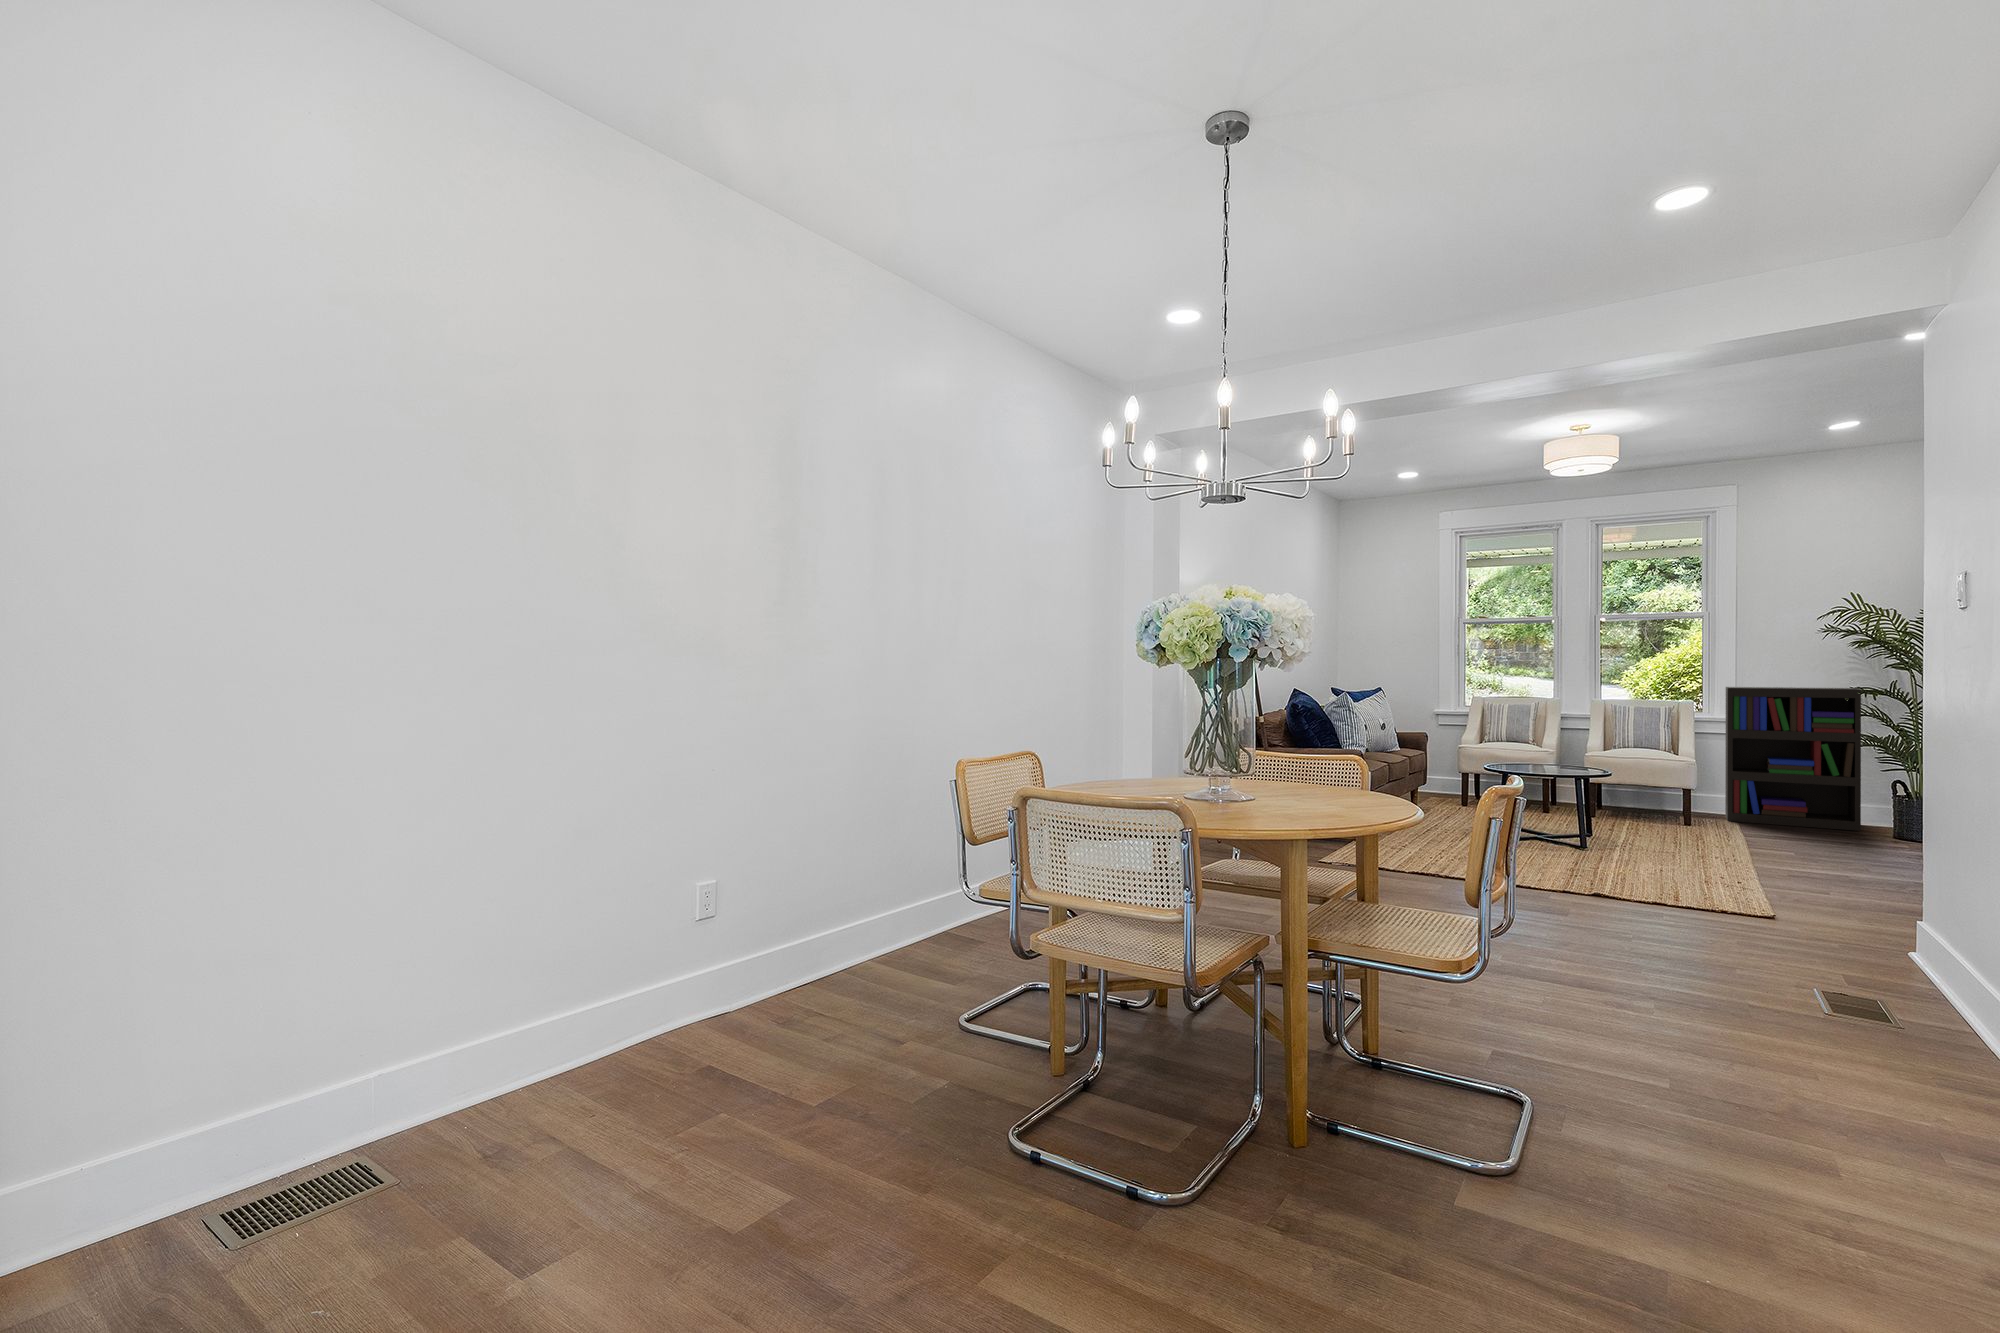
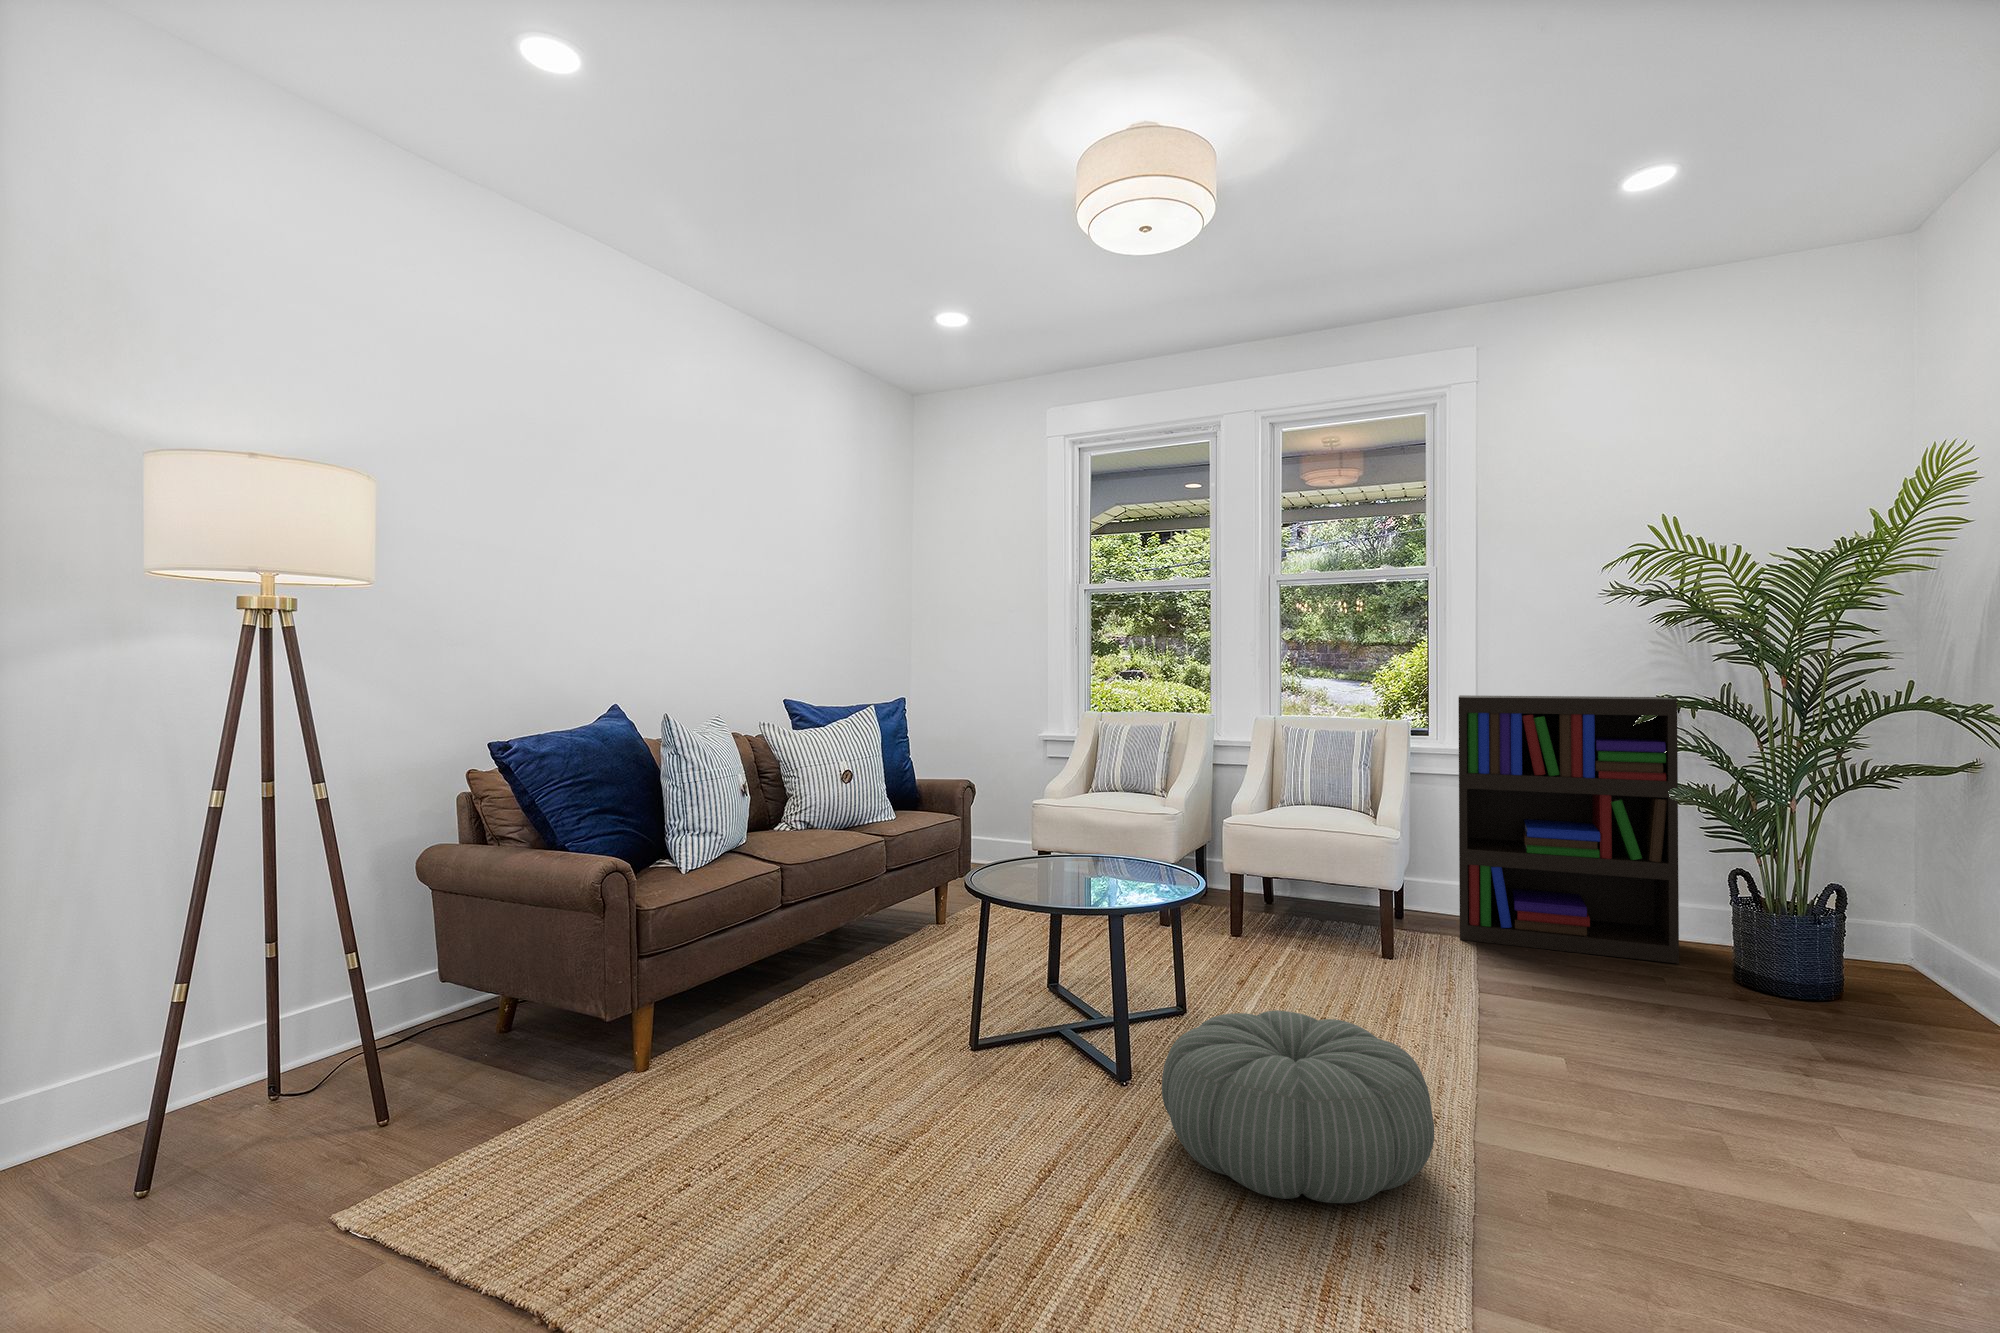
pouf: none [1613,817,1737,873] -> present [1162,1010,1434,1203]

